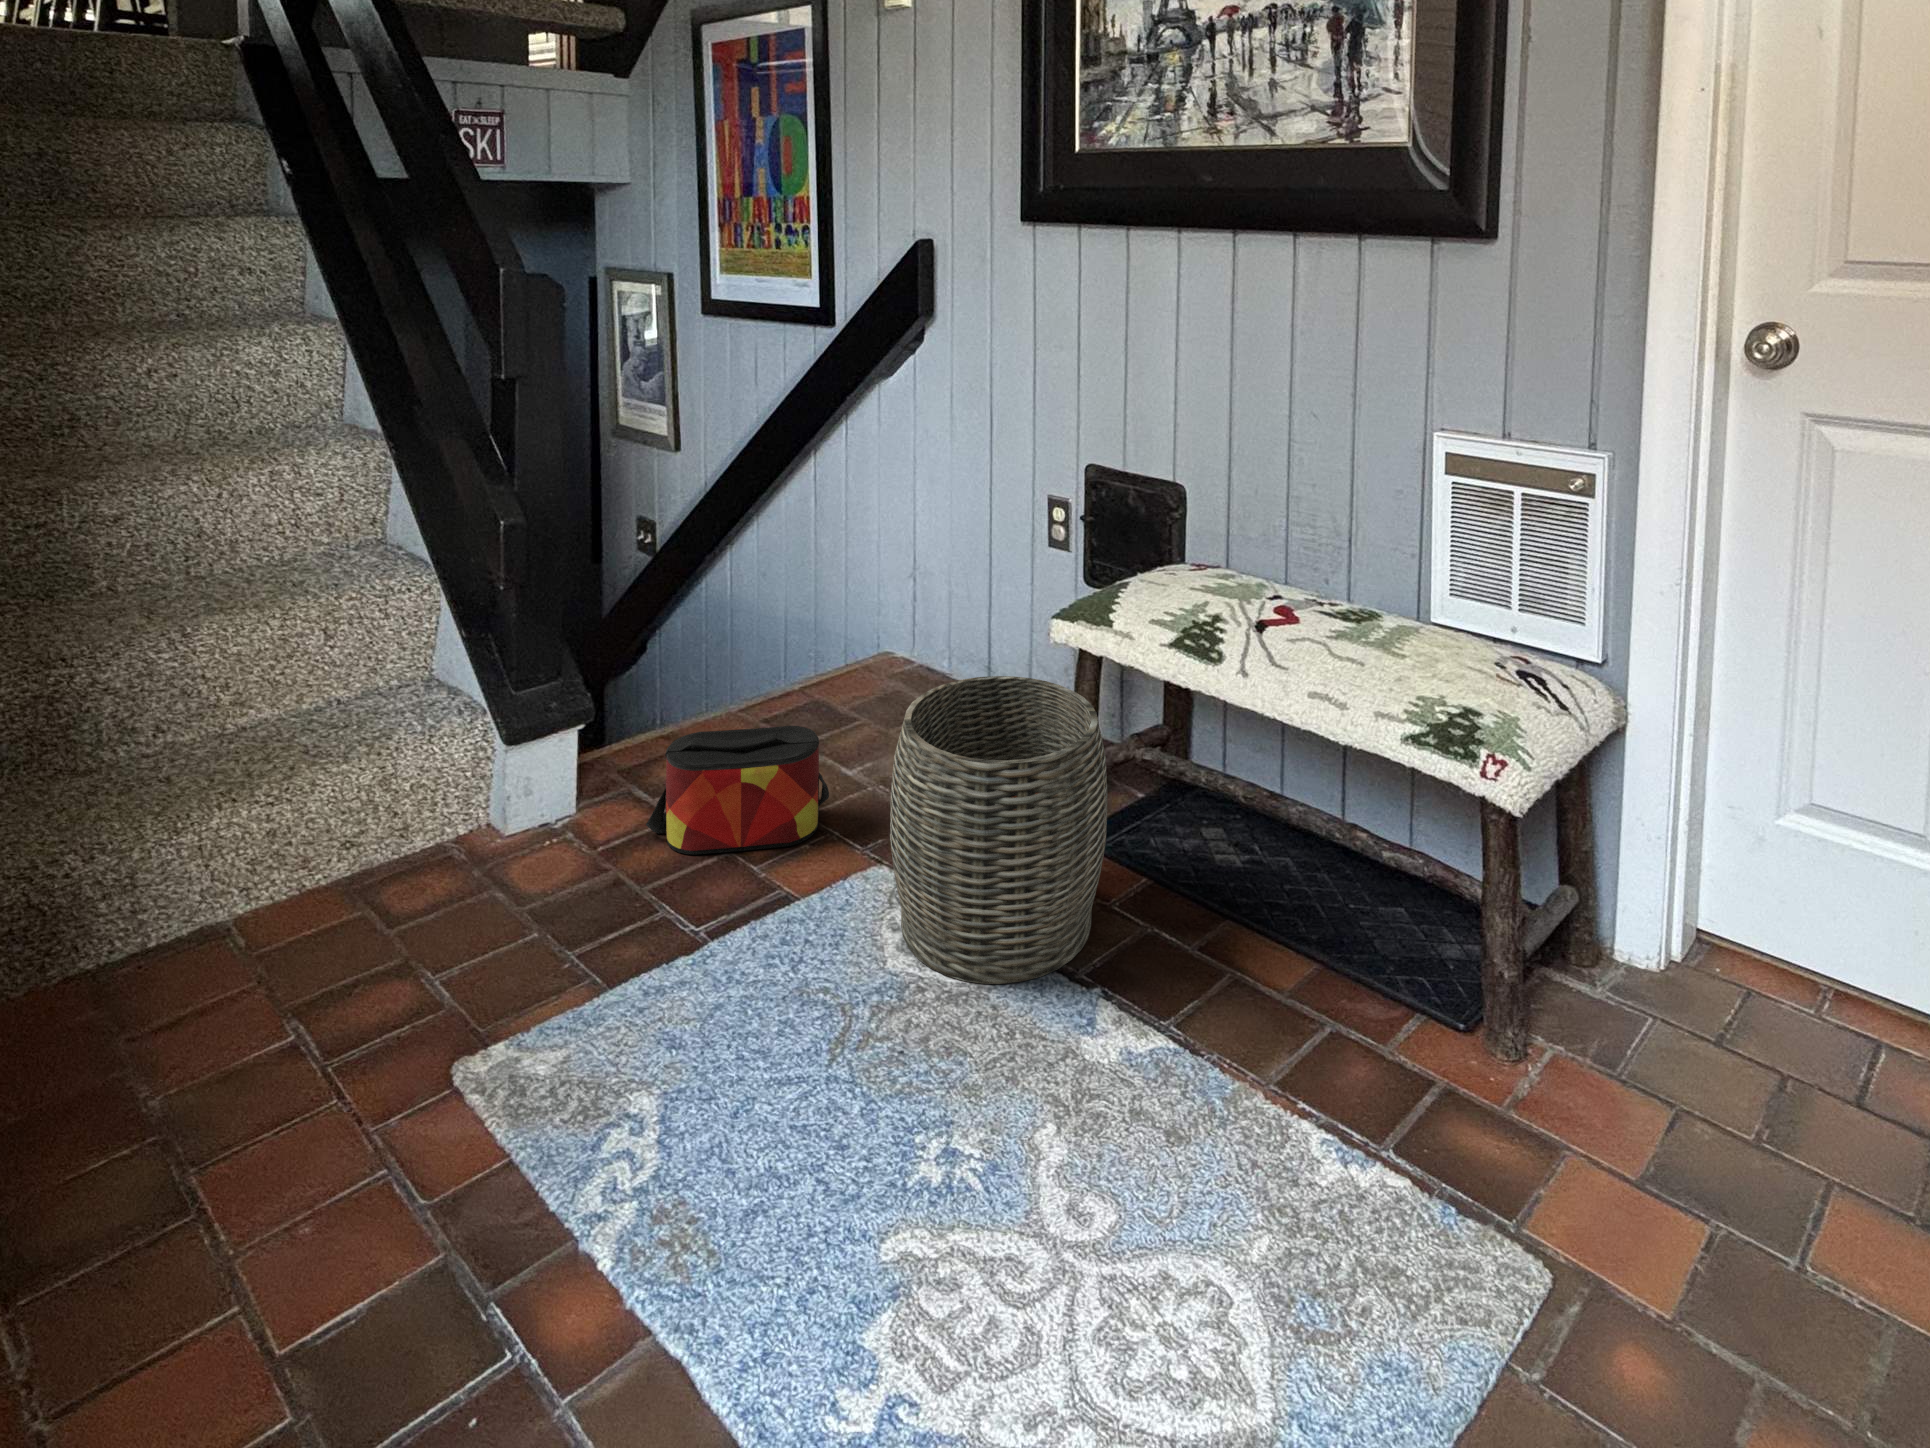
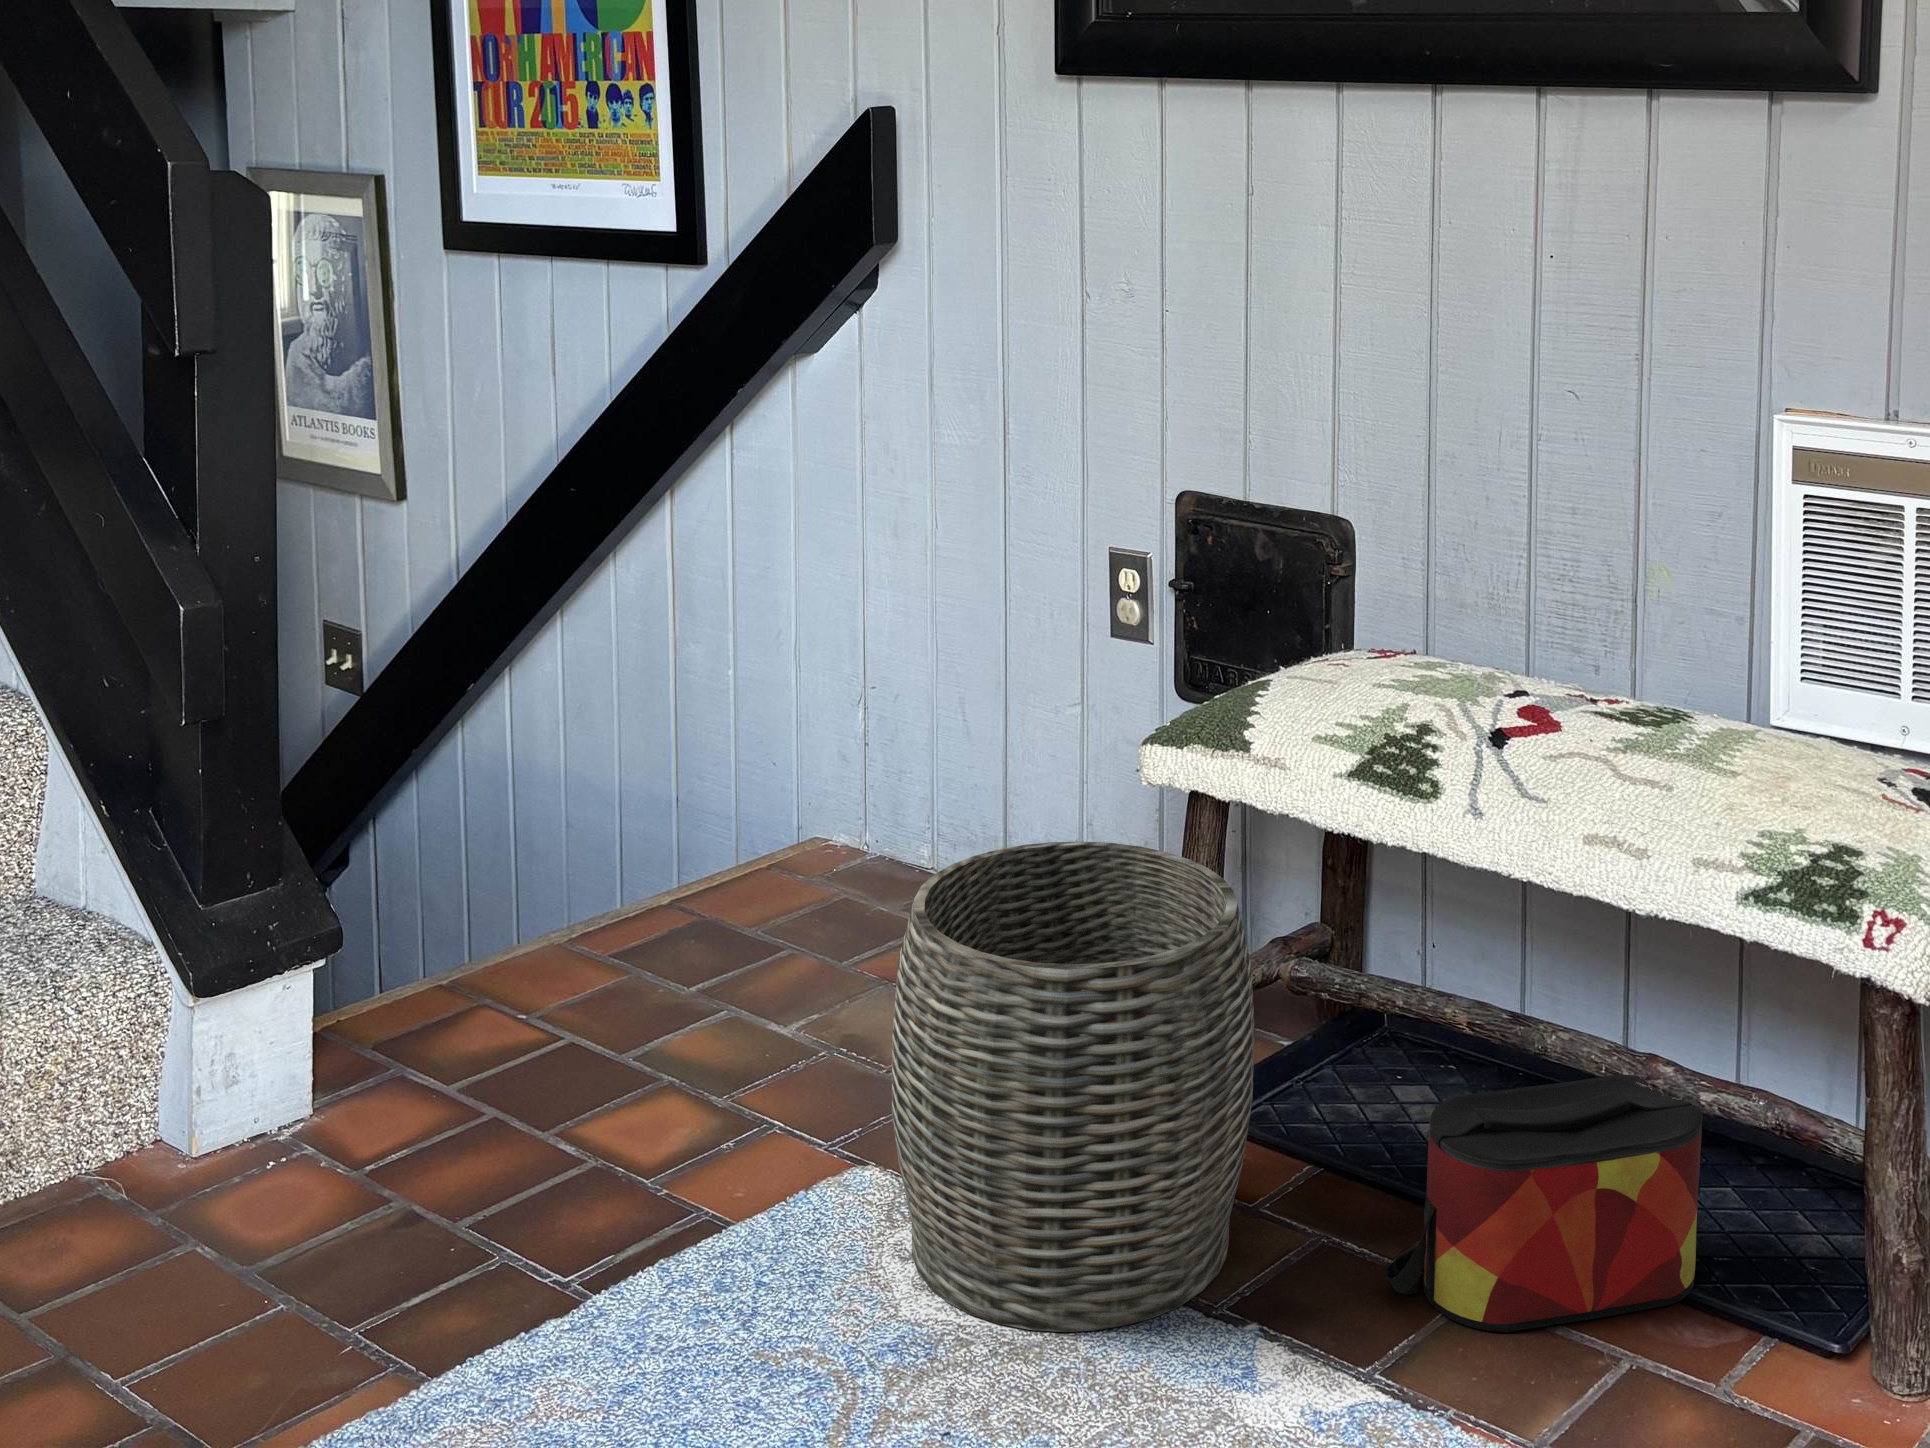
bag: present [646,726,829,855] -> present [1385,1075,1703,1332]

